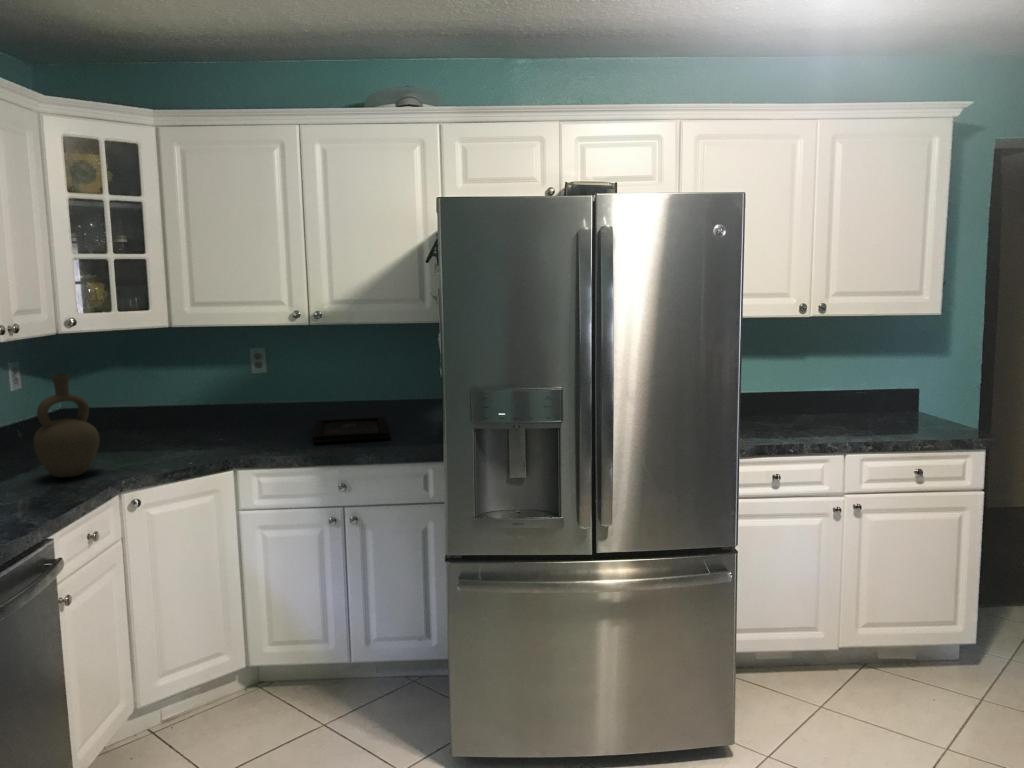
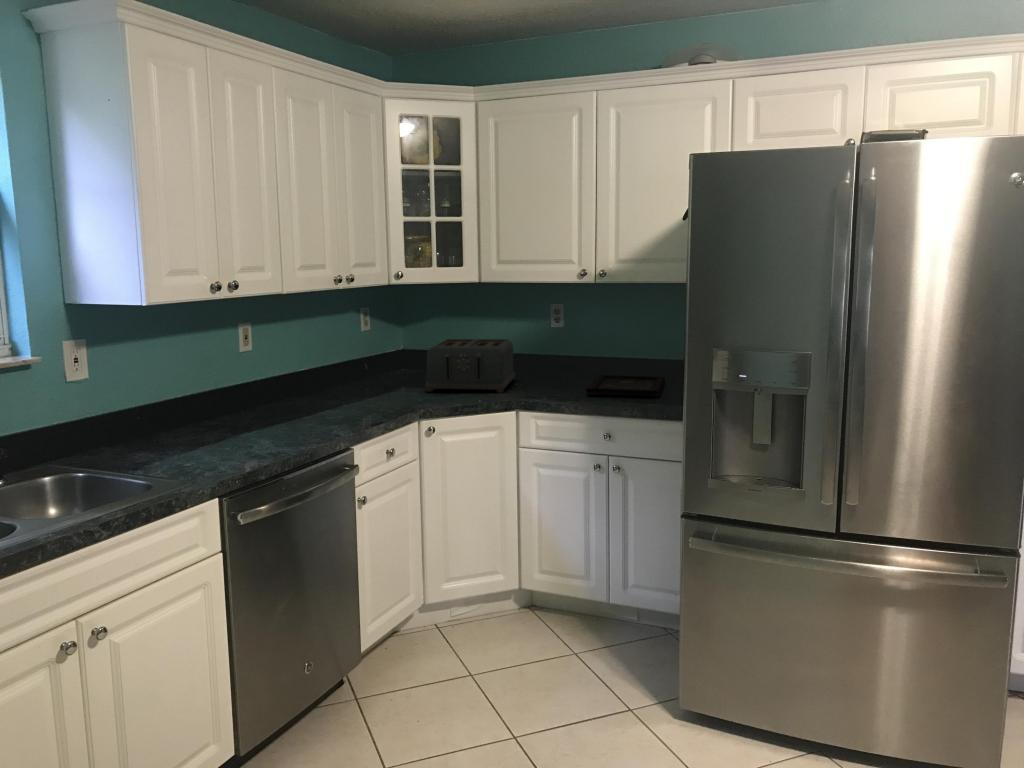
vase: present [34,374,100,478] -> none [364,318,411,403]
toaster: none [115,389,220,457] -> present [425,339,515,393]

